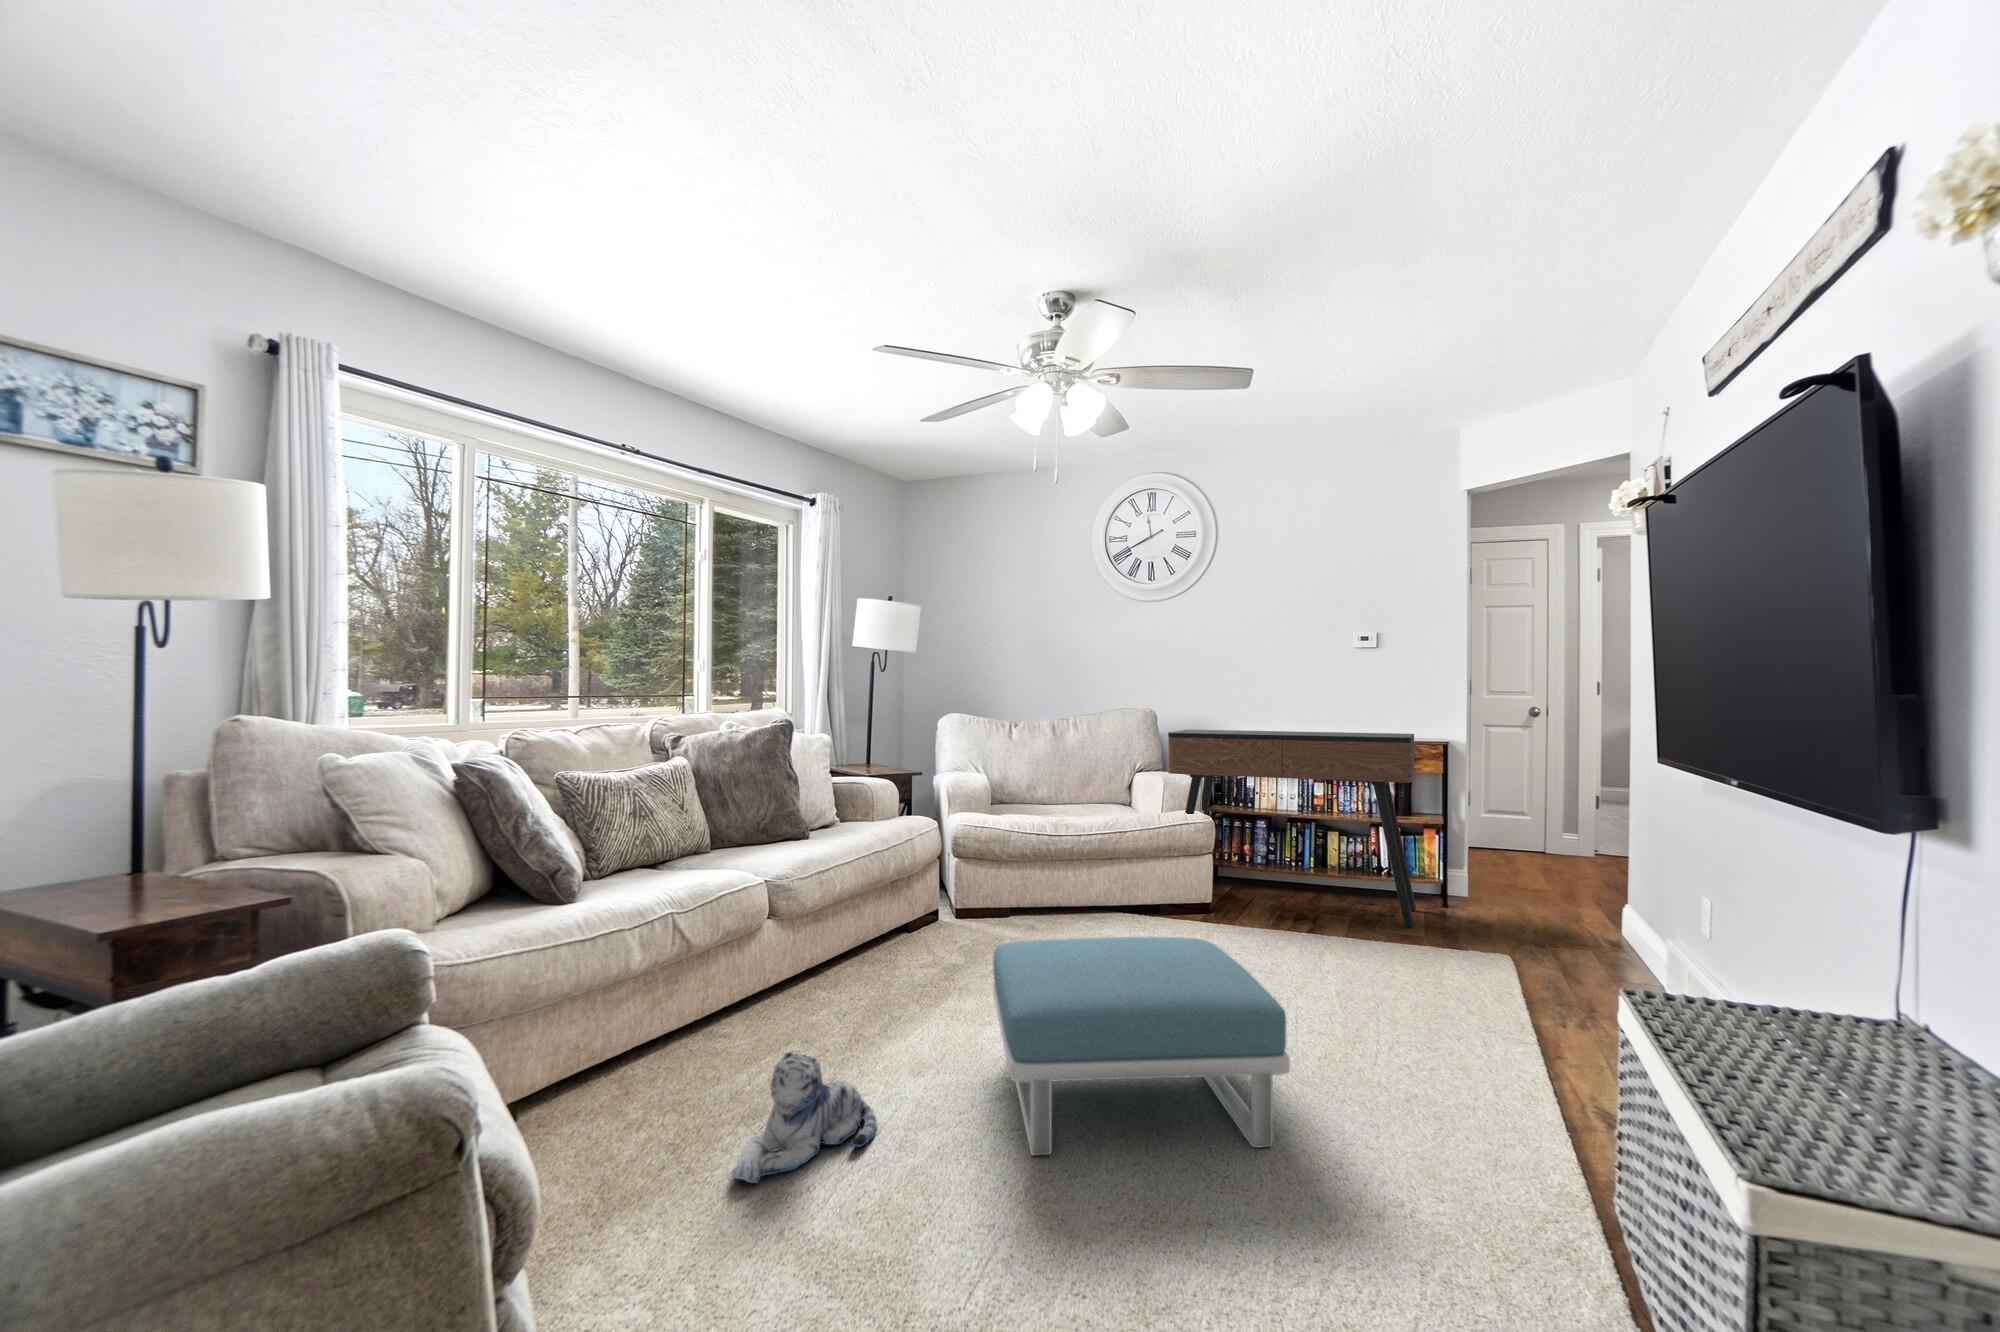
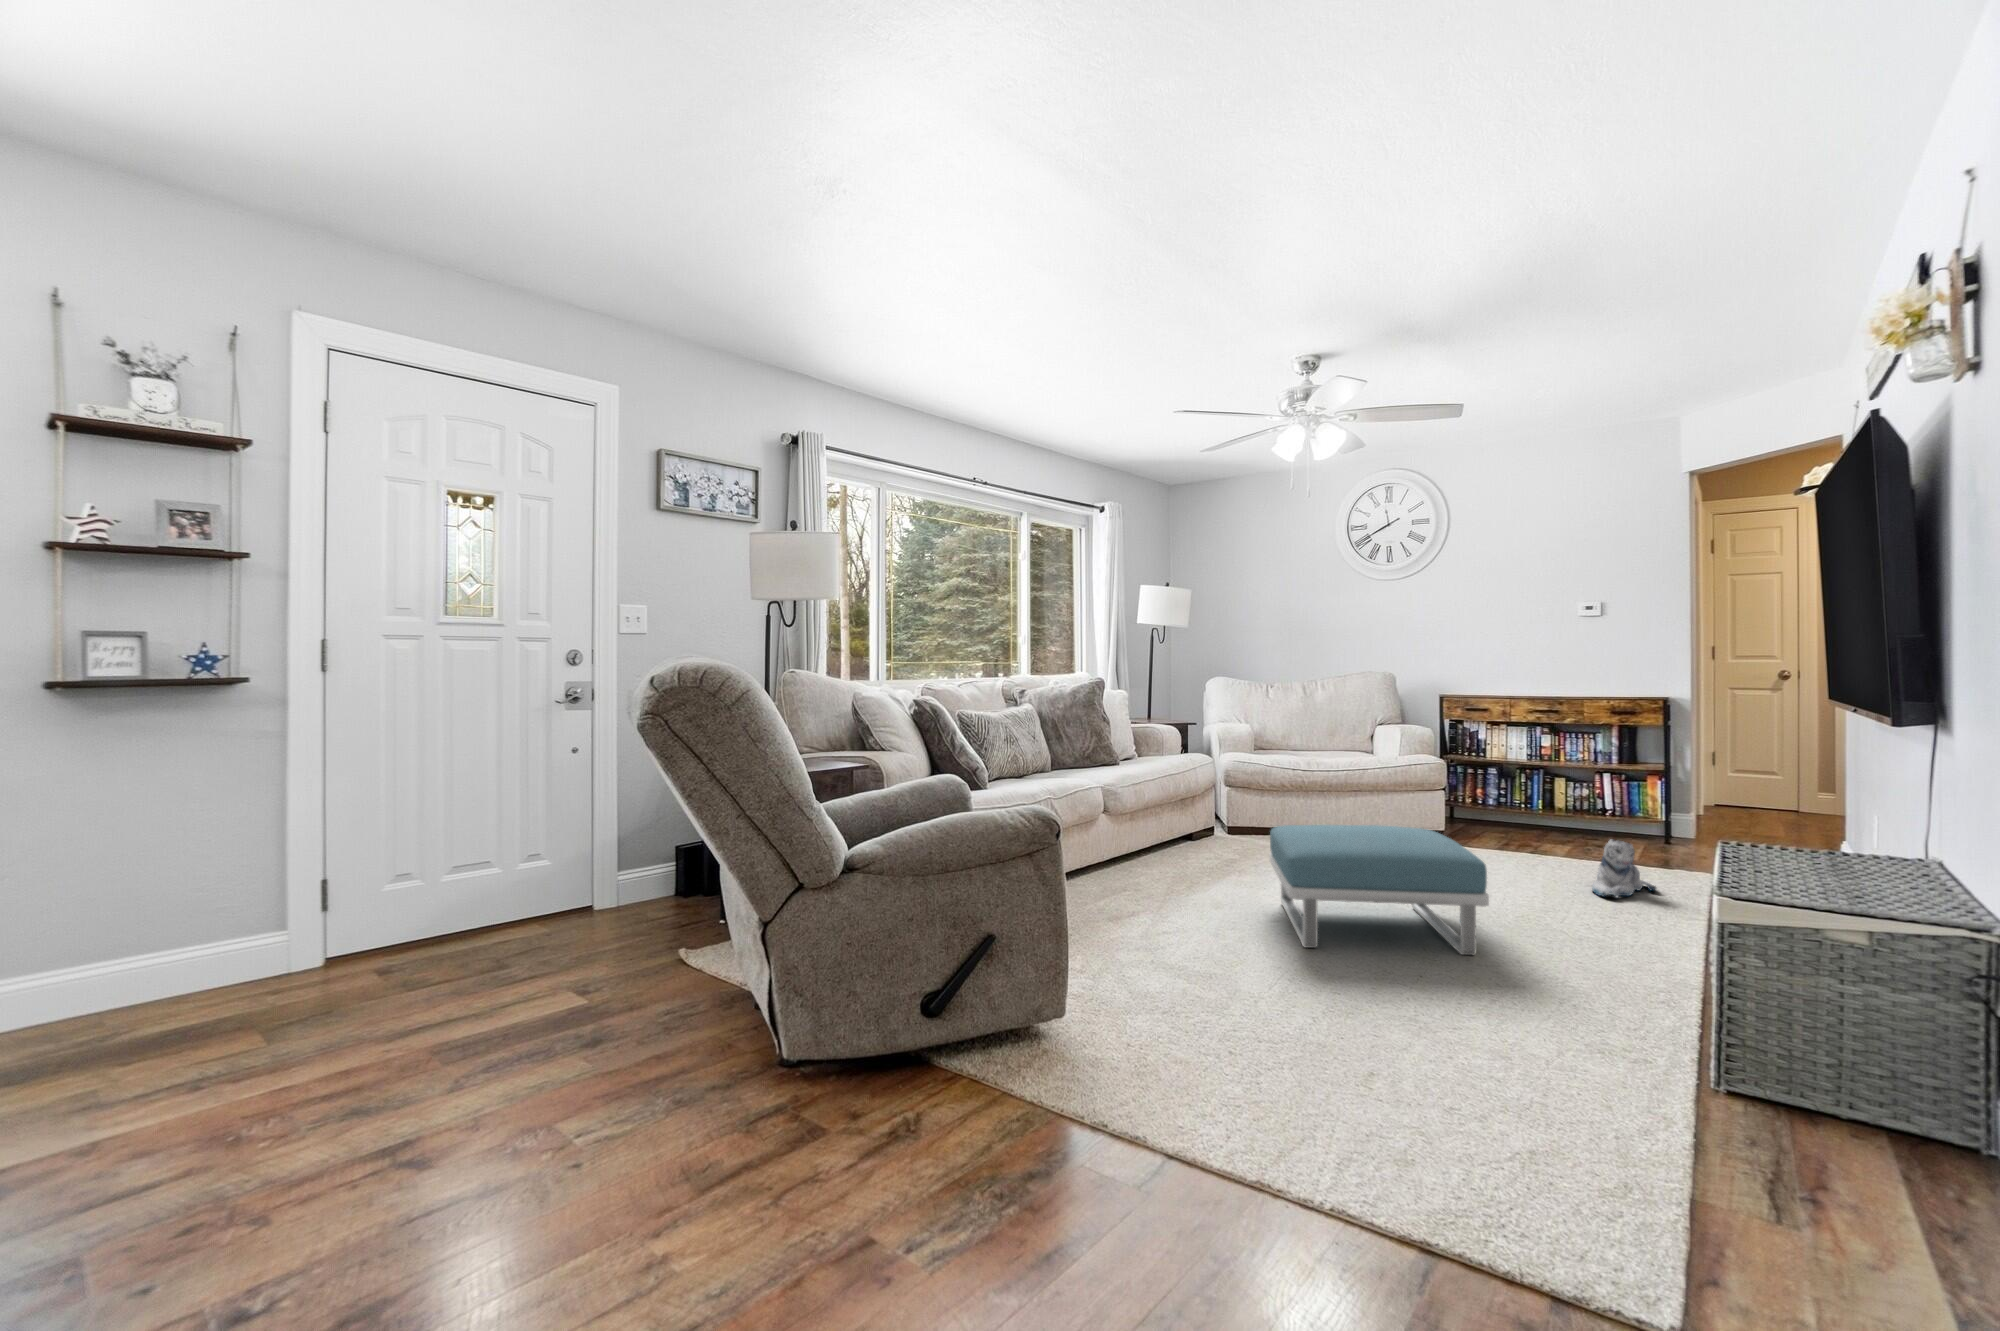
console table: present [1168,730,1416,928] -> none [1404,689,1636,853]
plush toy: present [733,1052,876,1183] -> present [1592,839,1656,897]

